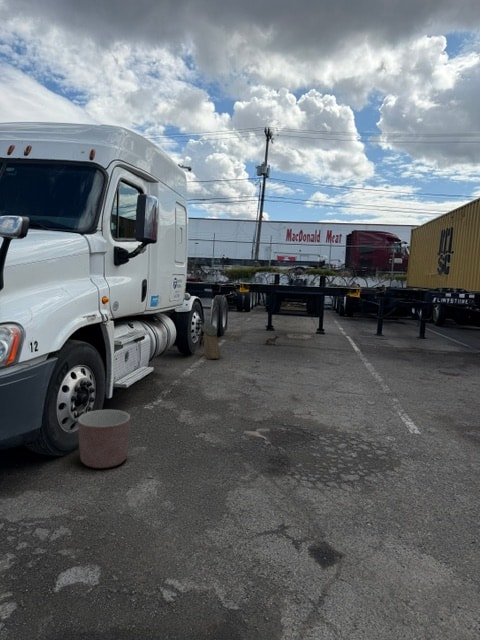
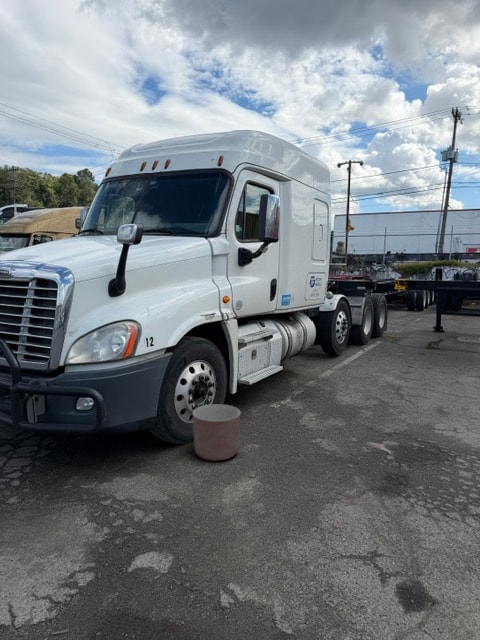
backpack: present [201,323,220,359] -> none [342,323,368,360]

